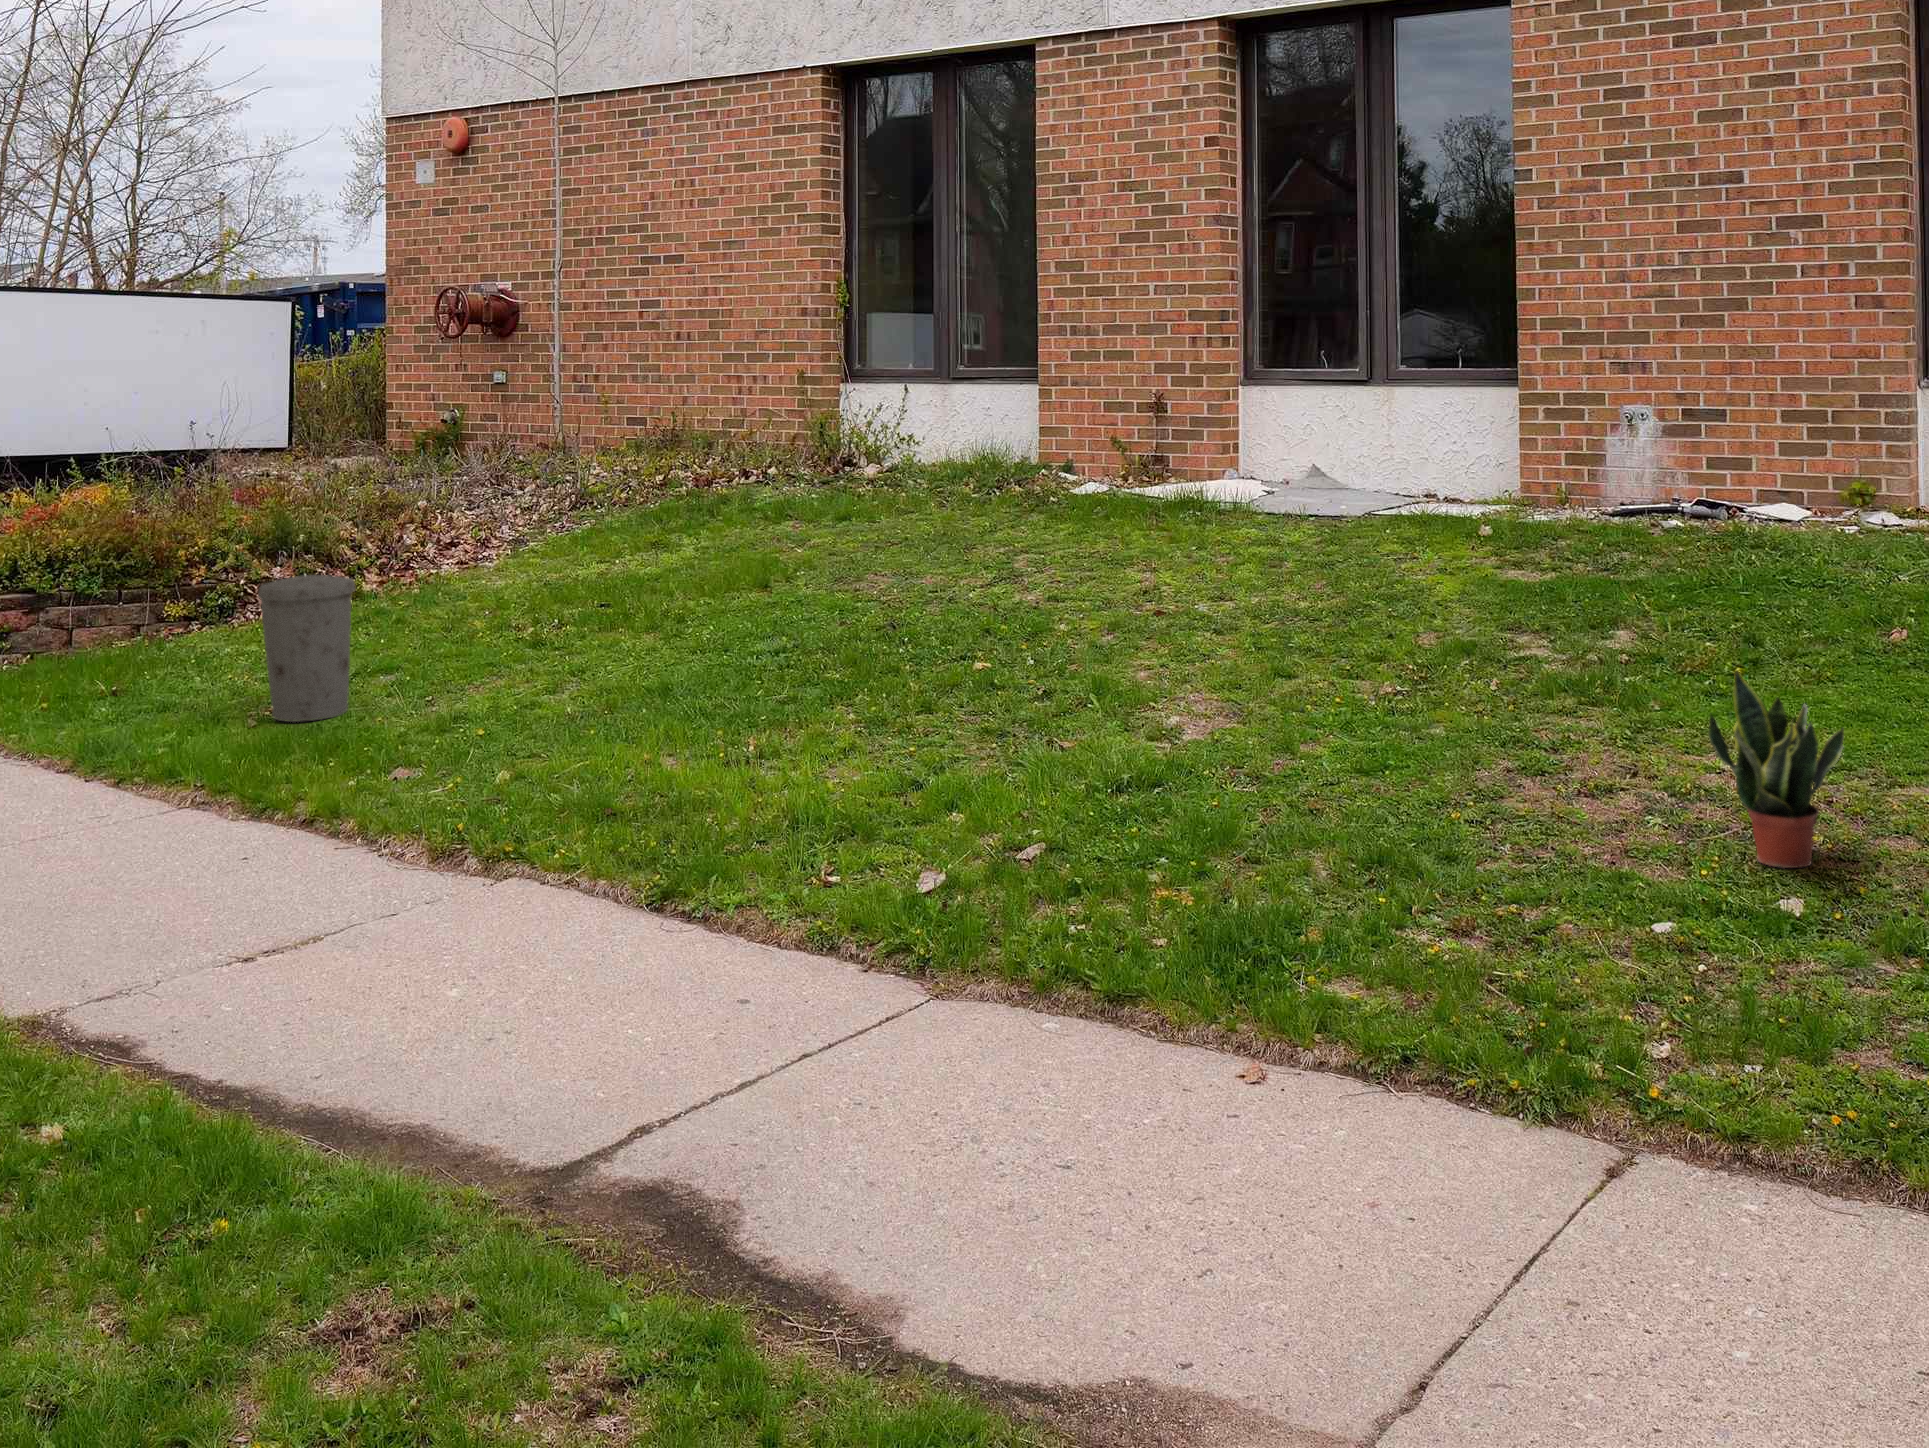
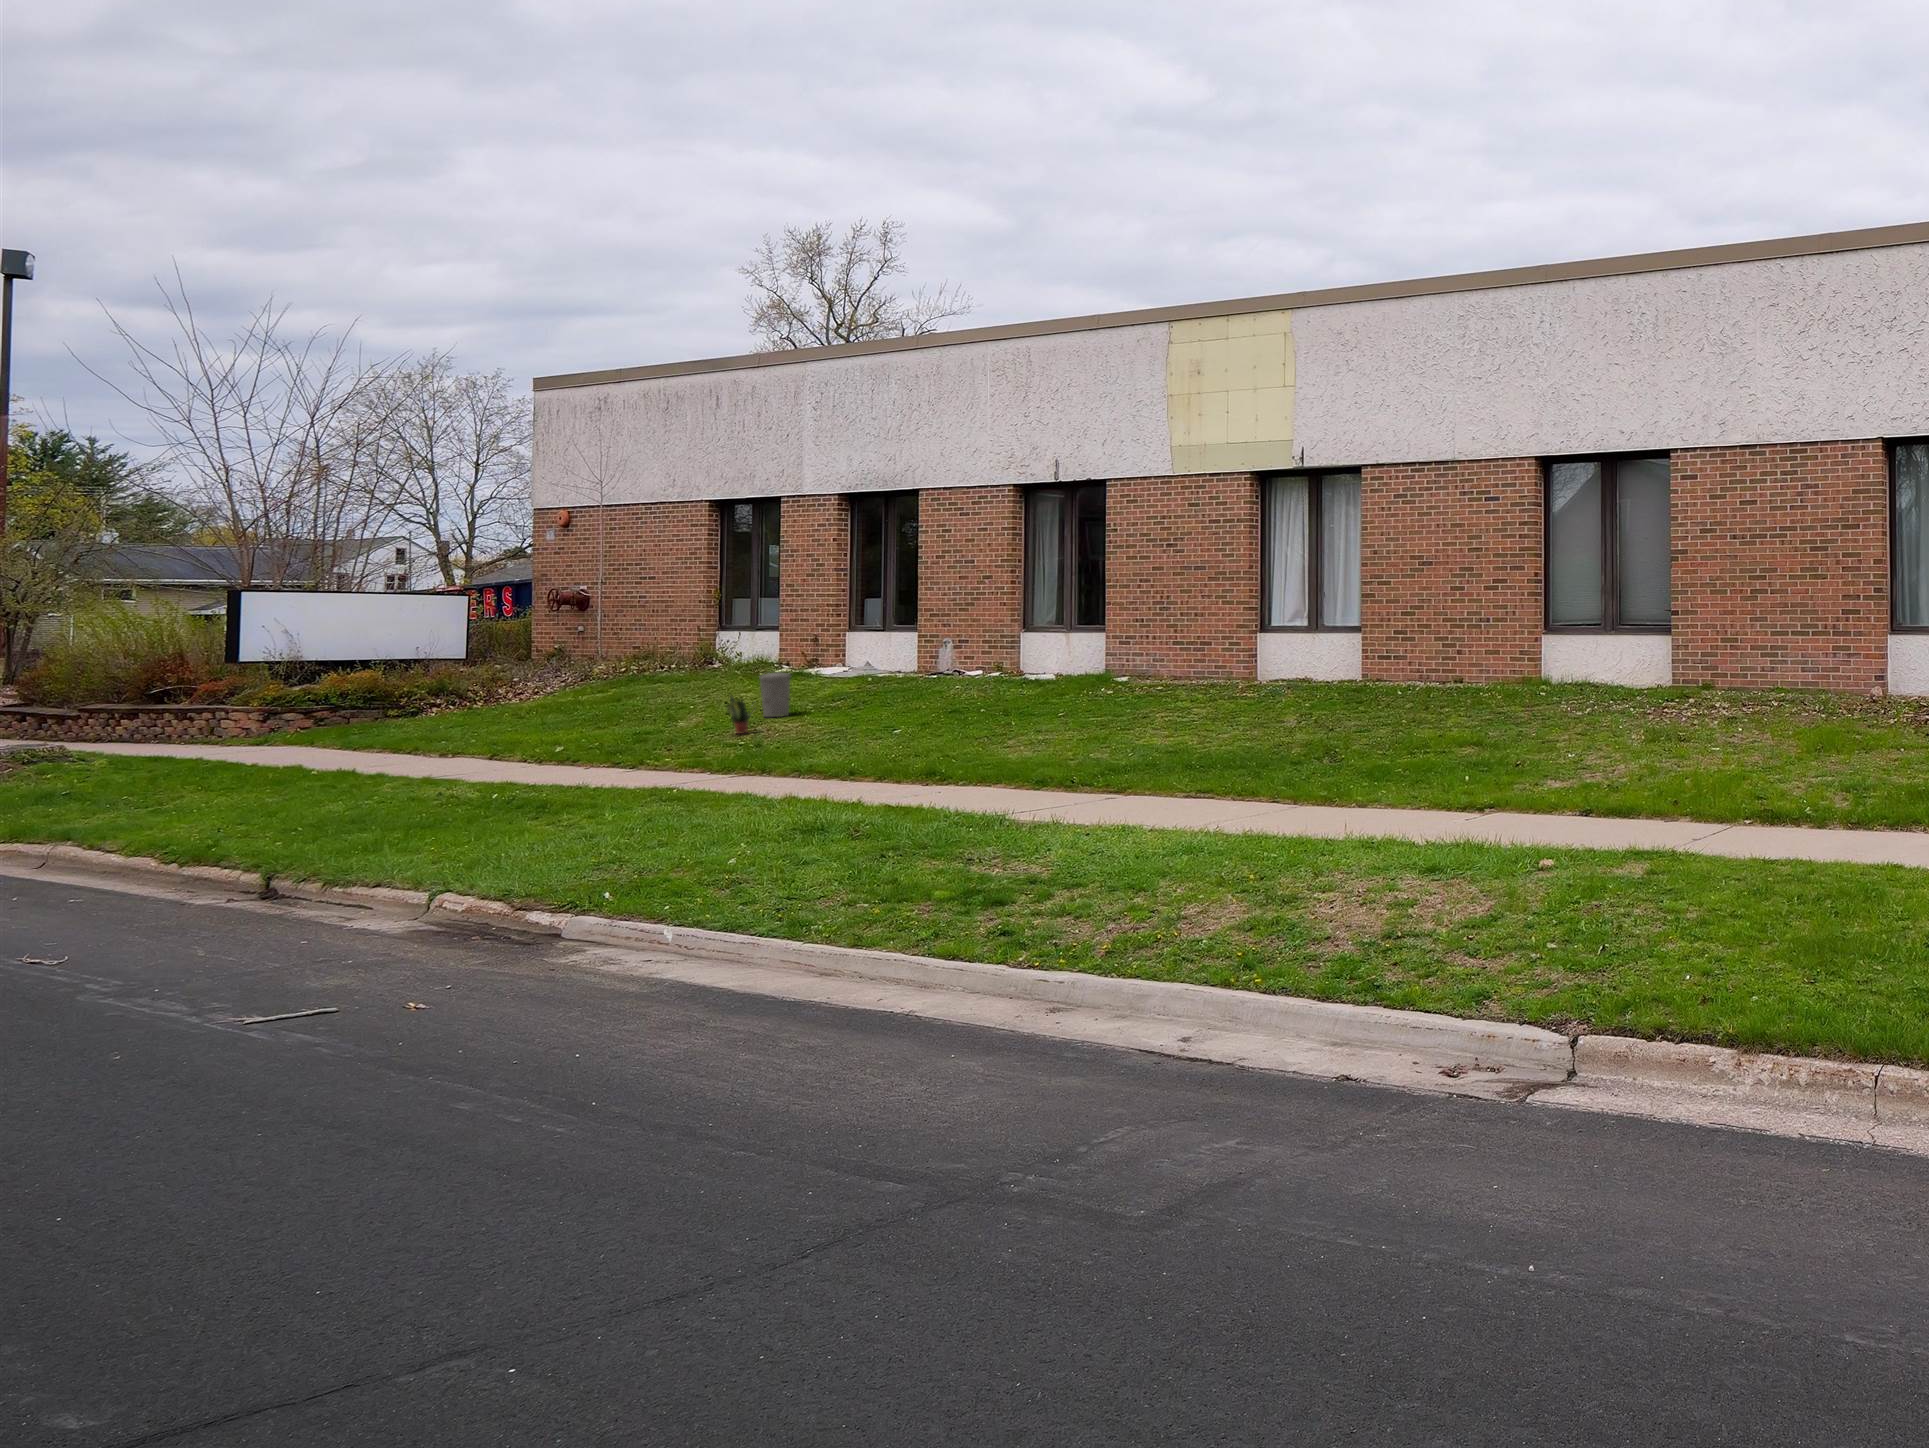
trash can: present [258,575,355,722] -> present [760,672,791,717]

